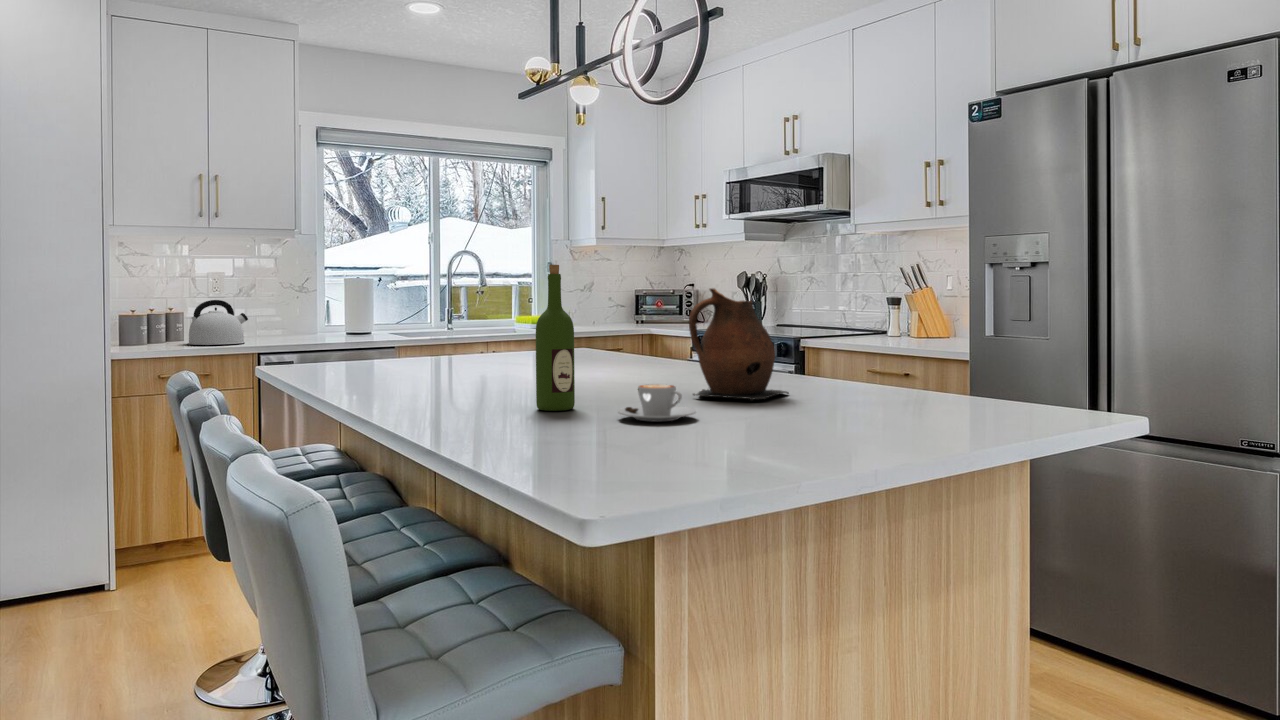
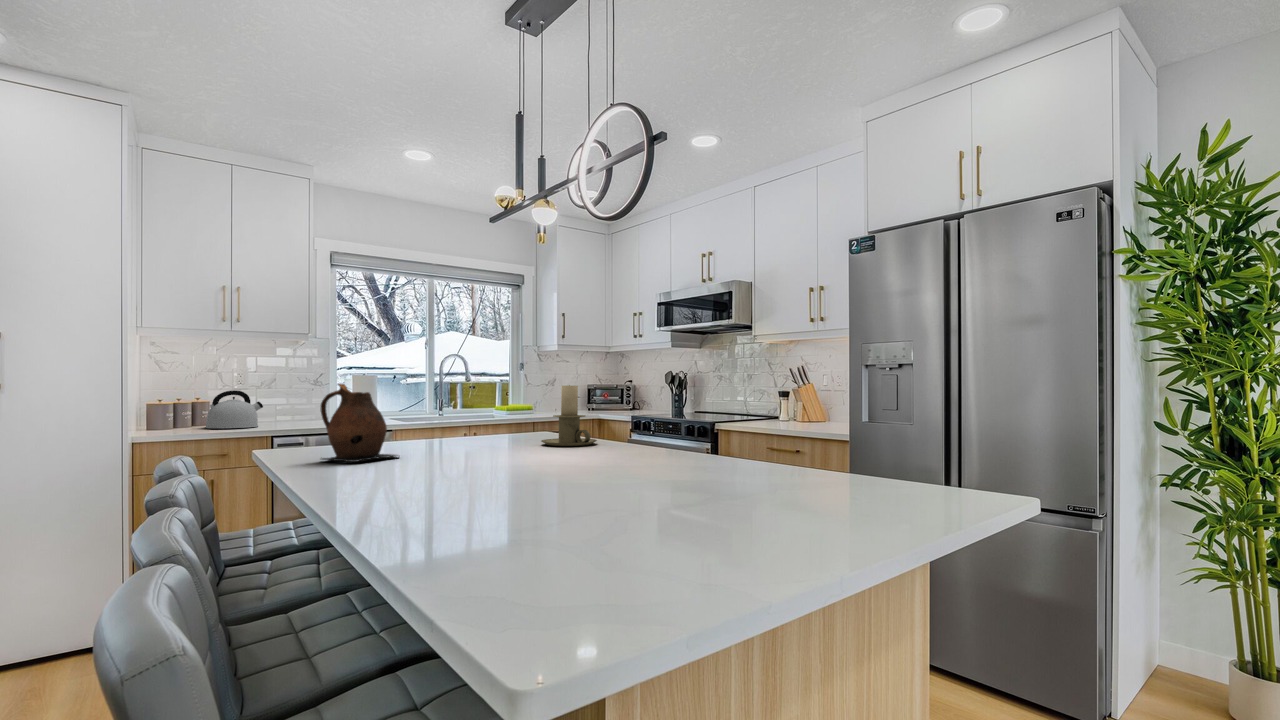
wine bottle: present [536,265,575,411] -> none [474,351,518,509]
ceramic pitcher: present [689,288,789,401] -> present [320,384,398,463]
candle holder: none [582,292,649,364] -> present [541,385,597,446]
coffee cup: present [618,384,696,422] -> none [561,481,649,527]

